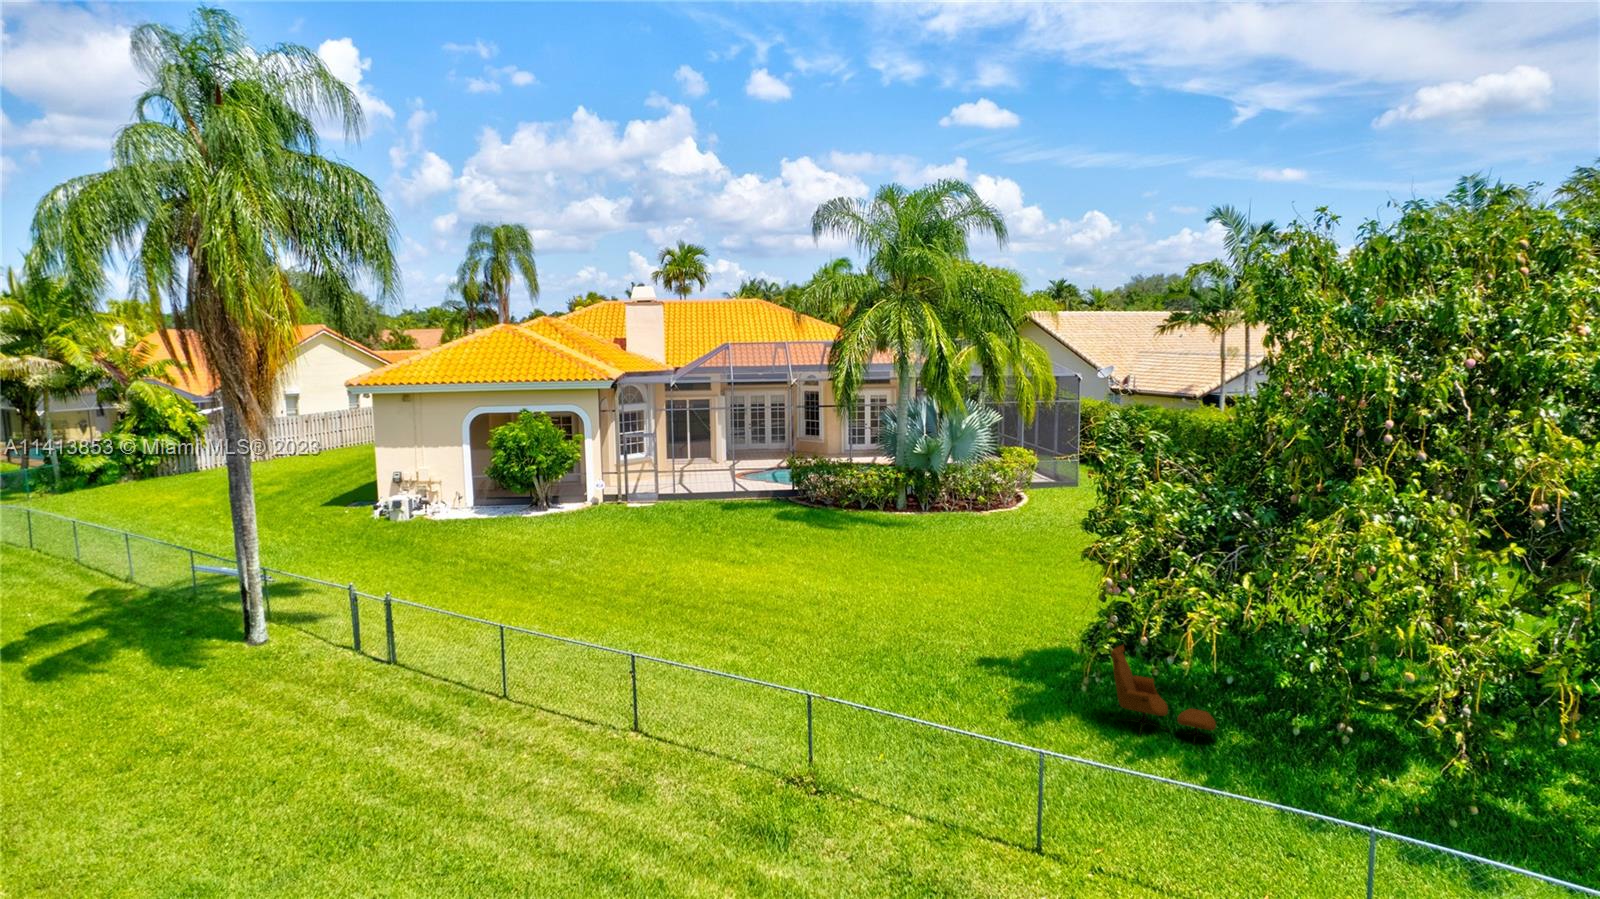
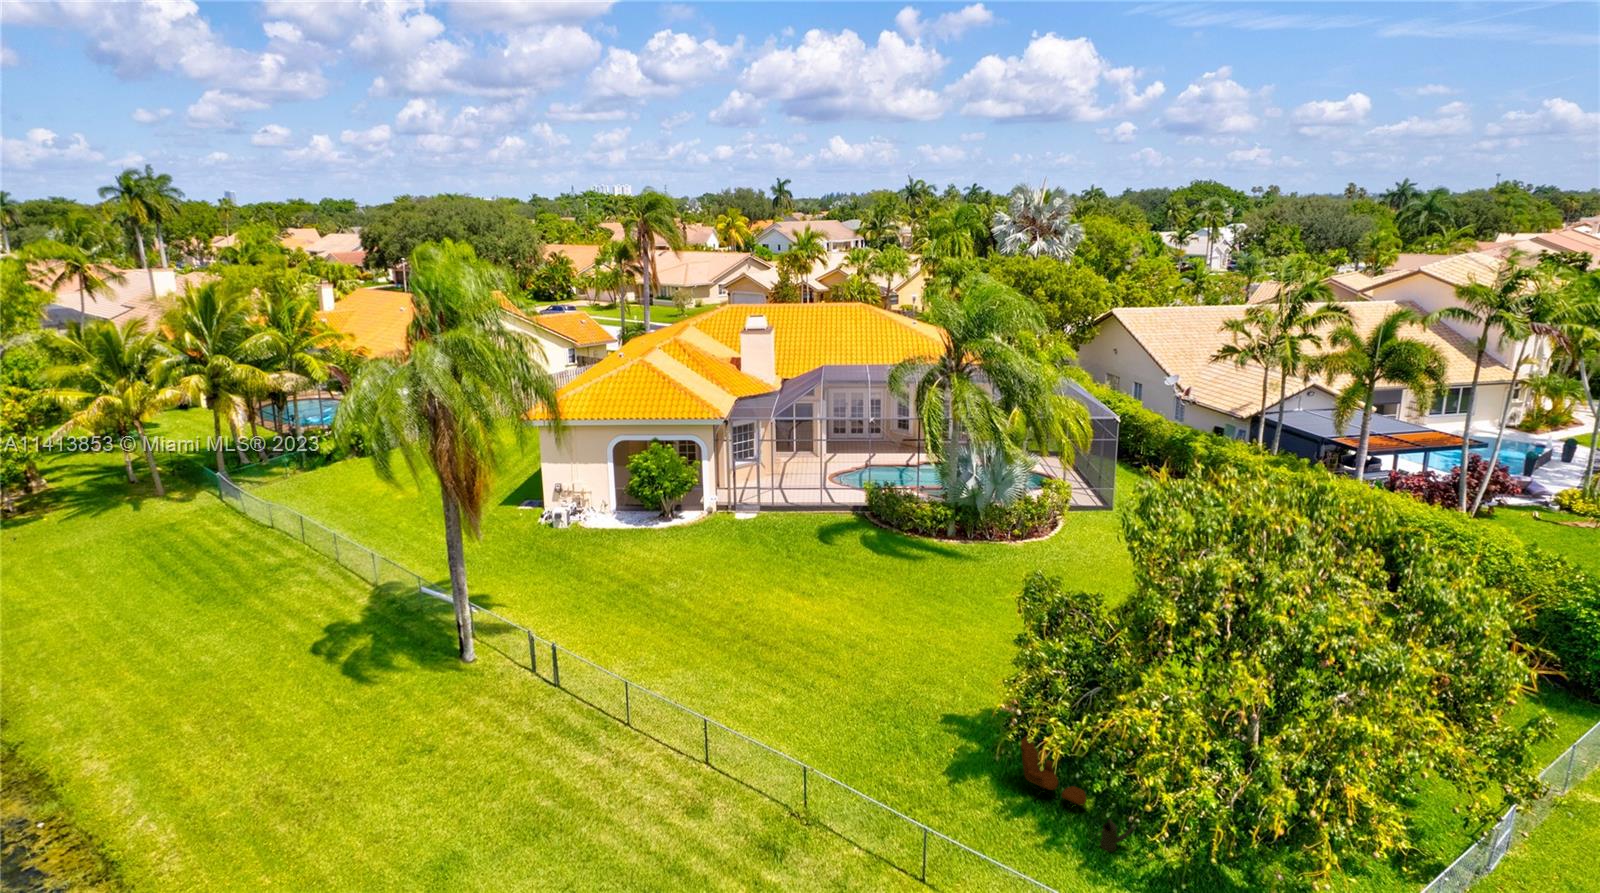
watering can: none [1256,733,1314,784] -> present [1099,819,1137,852]

